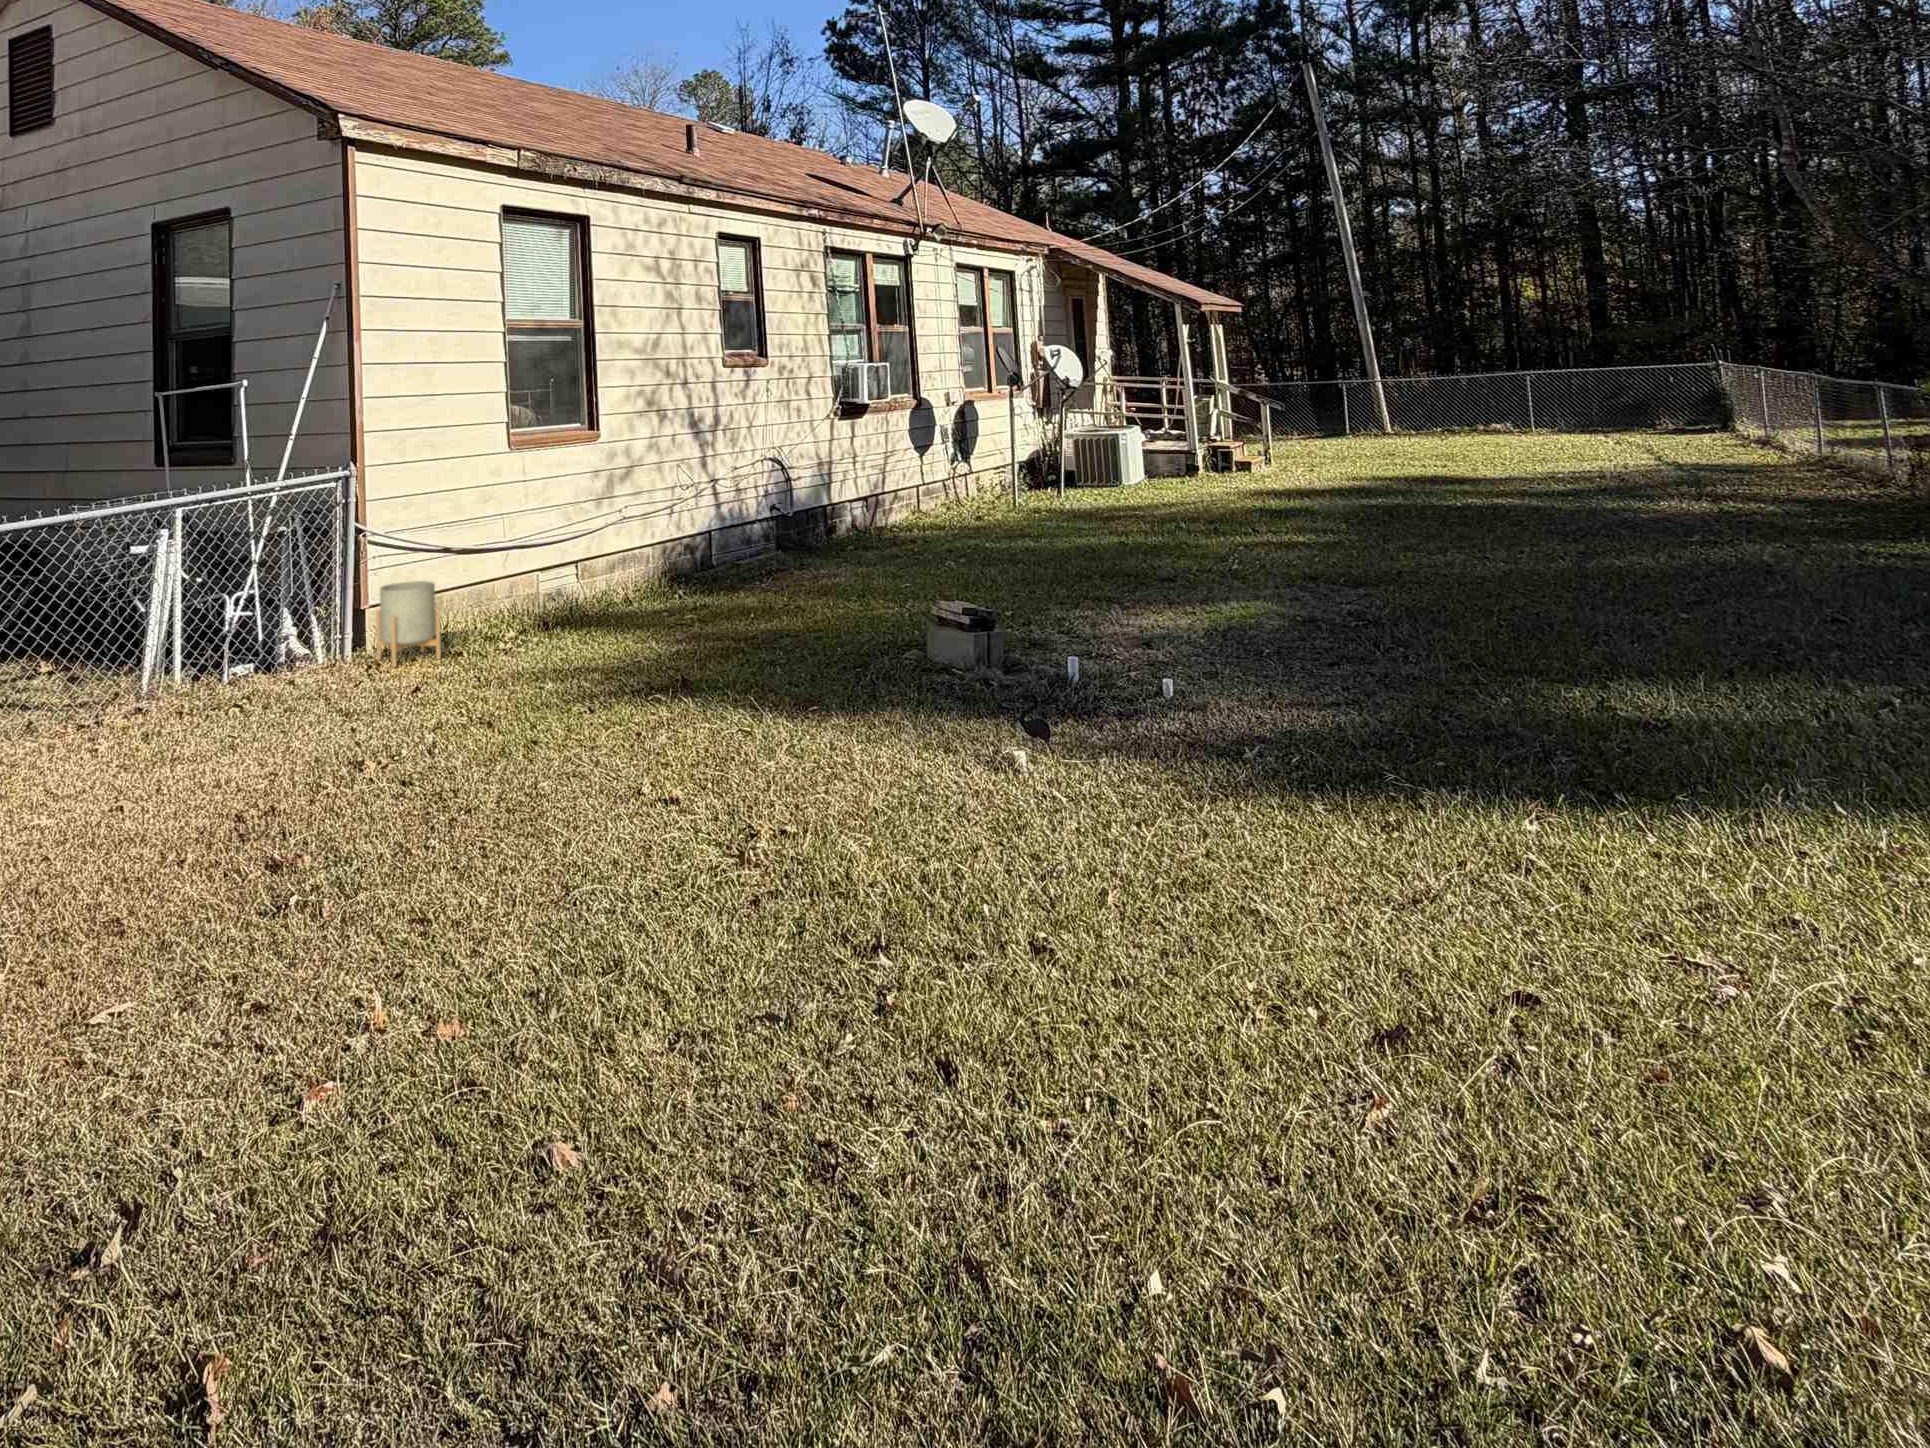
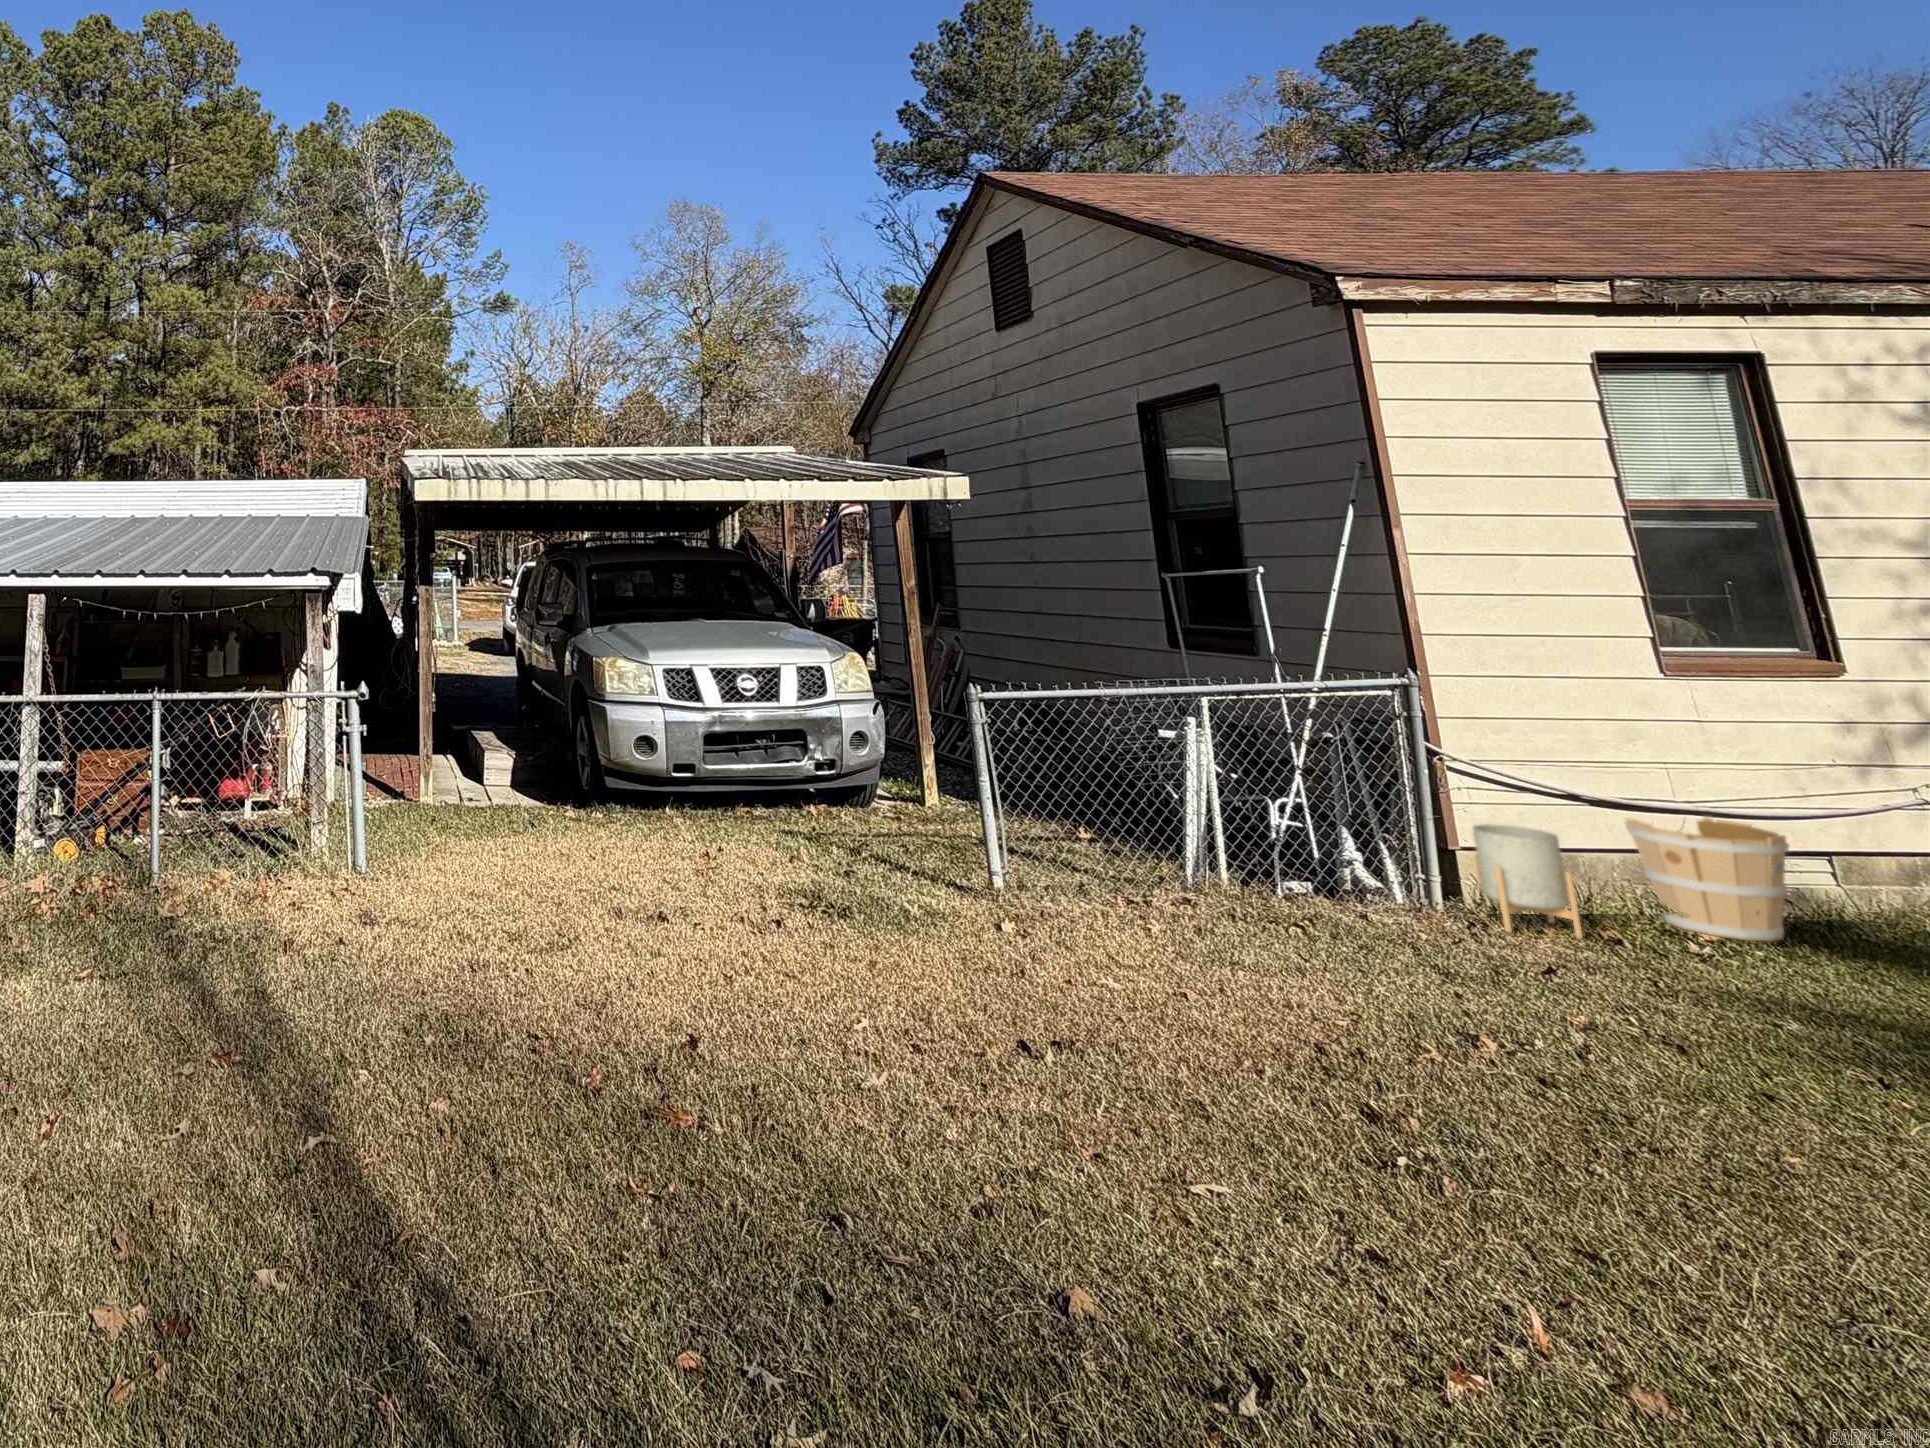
wooden bucket: none [476,551,562,636] -> present [1626,816,1789,942]

